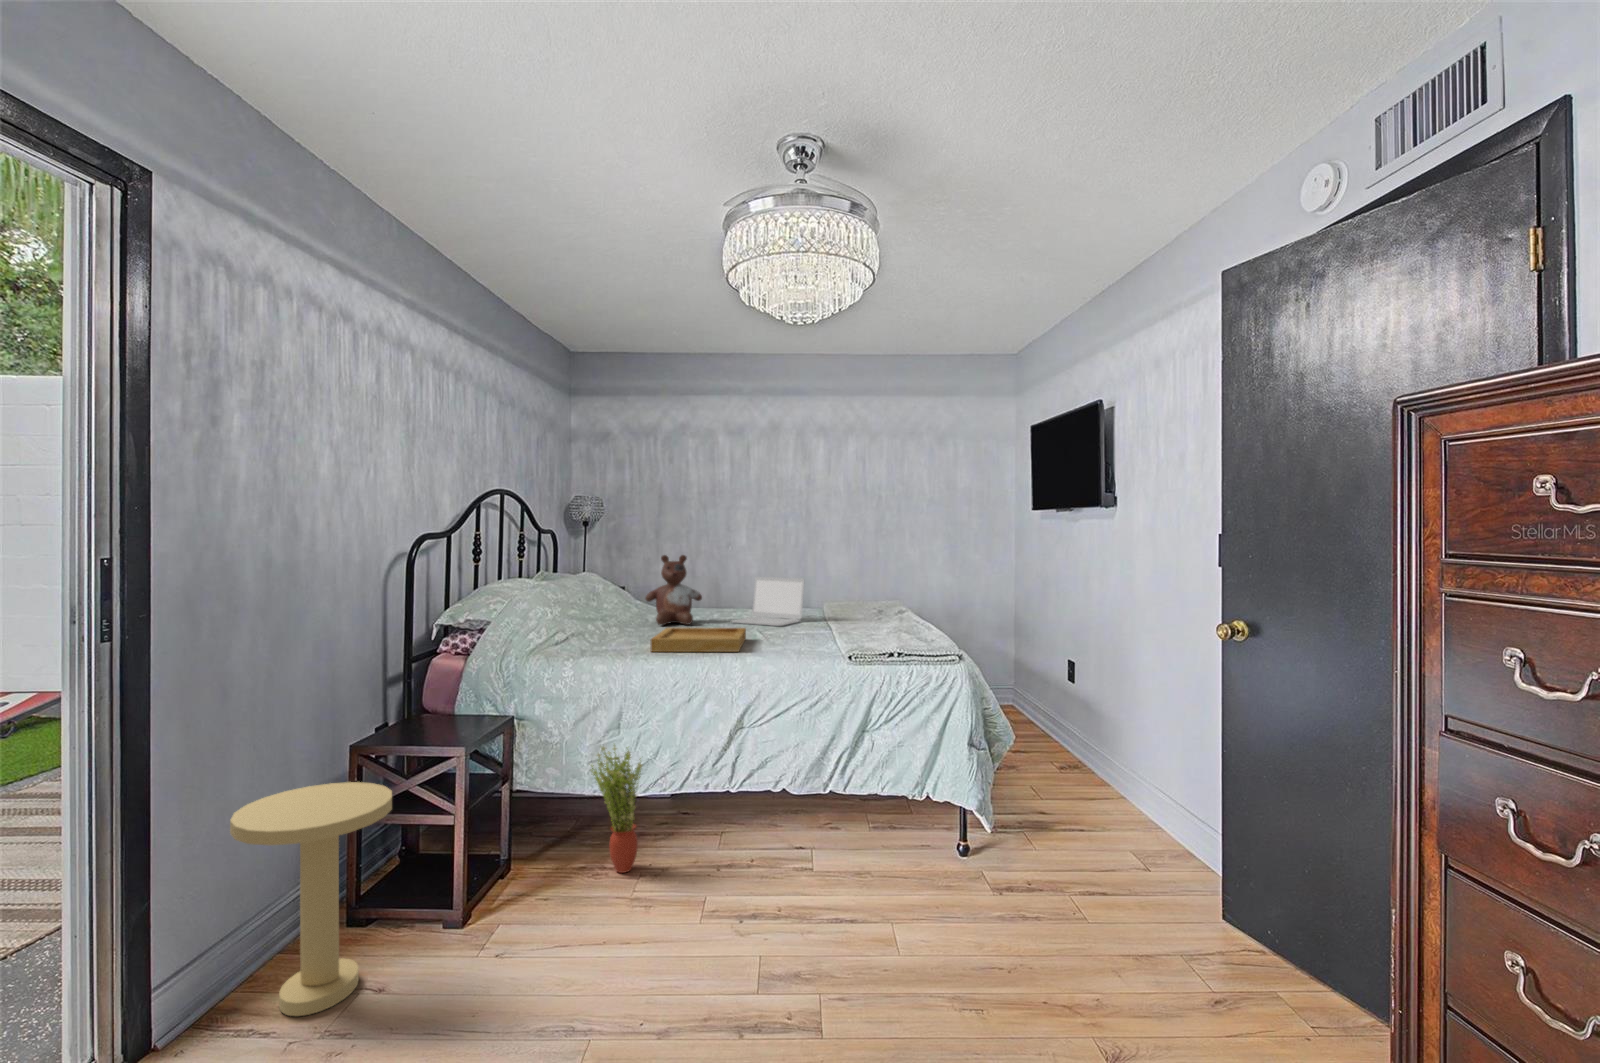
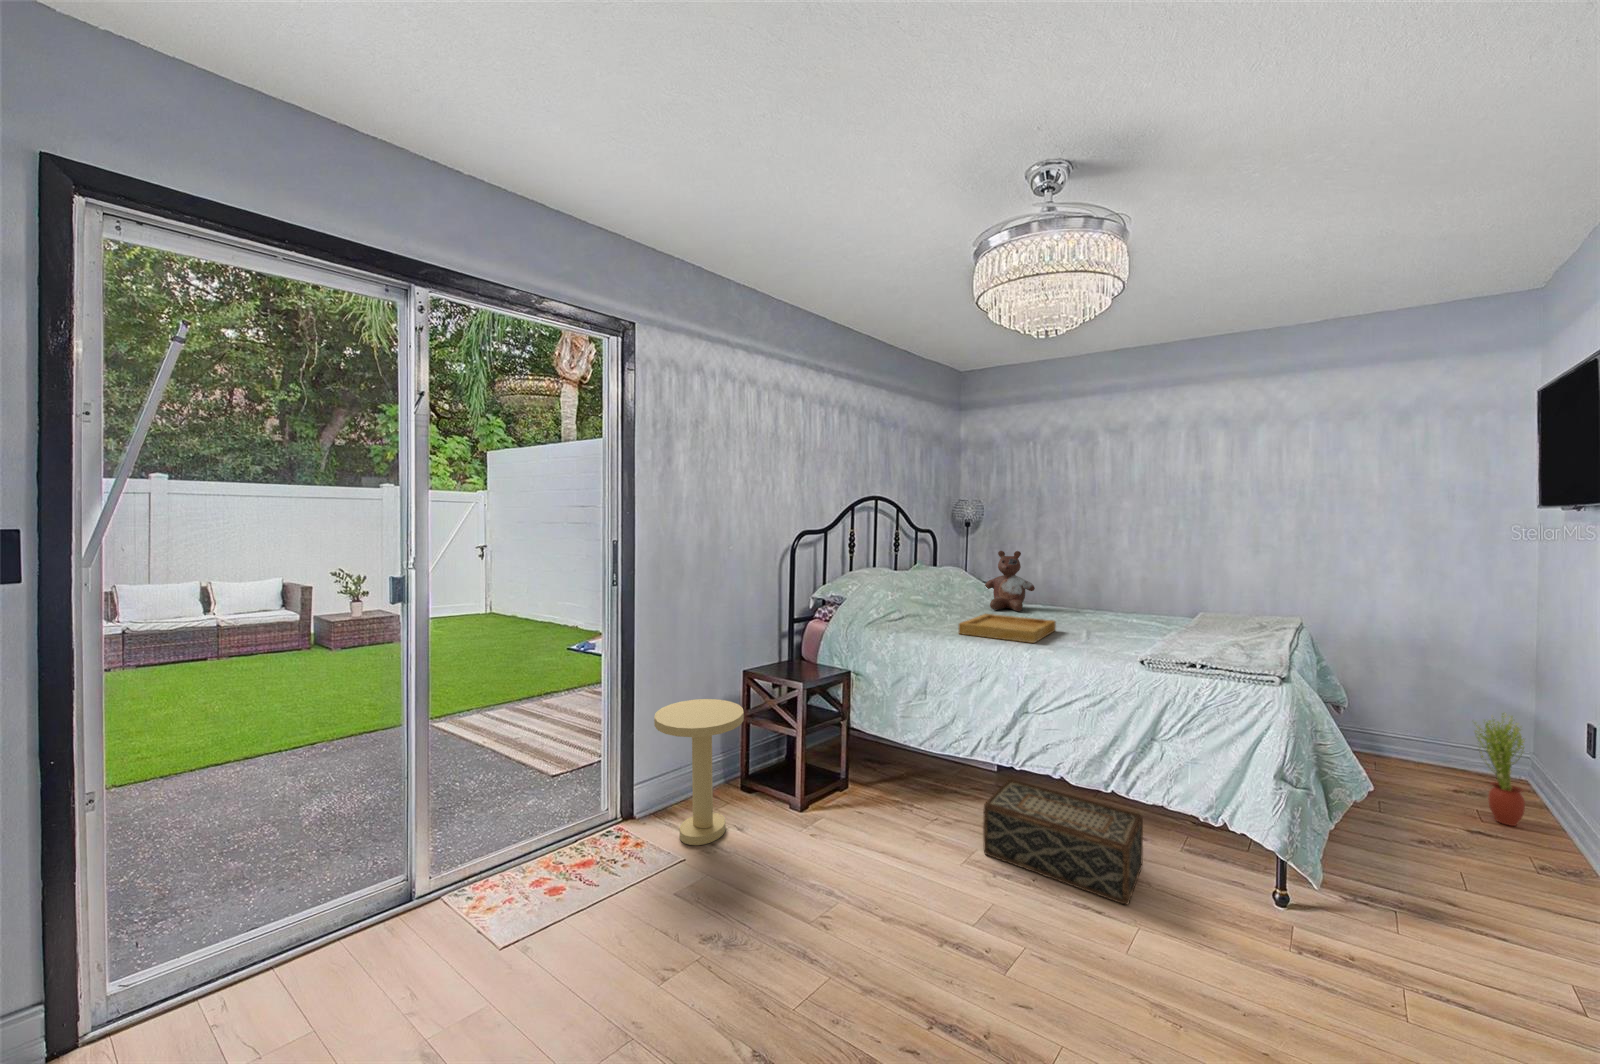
laptop: present [732,577,804,626] -> none [1060,572,1137,621]
potted plant: present [591,745,642,873] -> present [1475,713,1525,826]
woven basket: none [714,807,863,897] -> present [983,779,1143,905]

